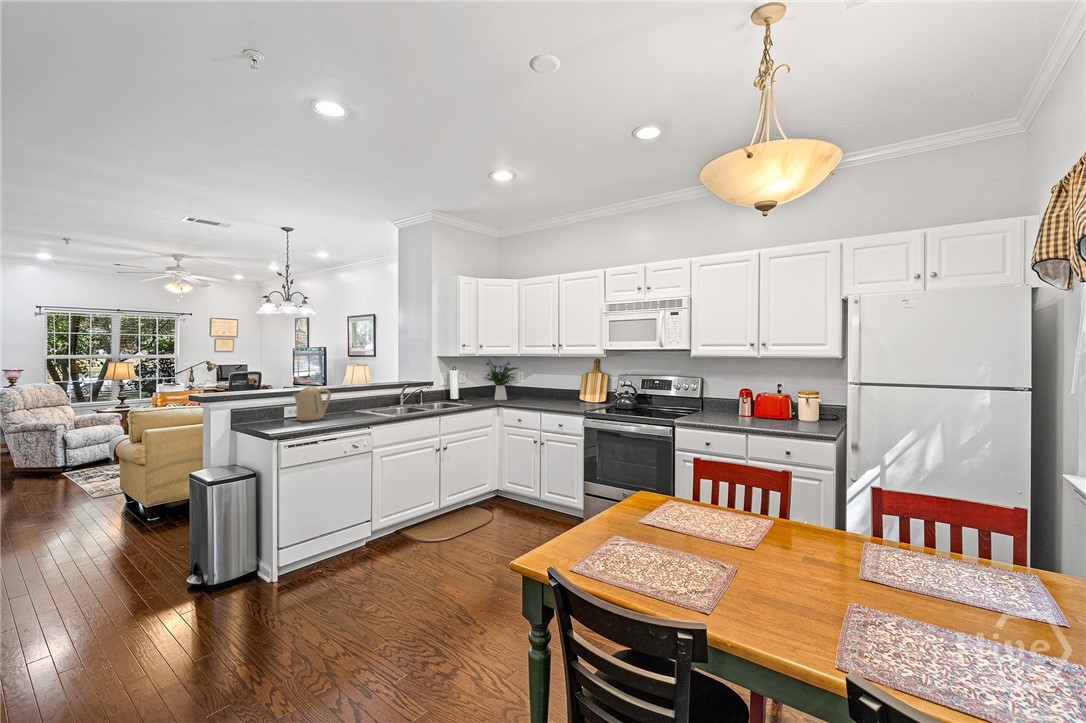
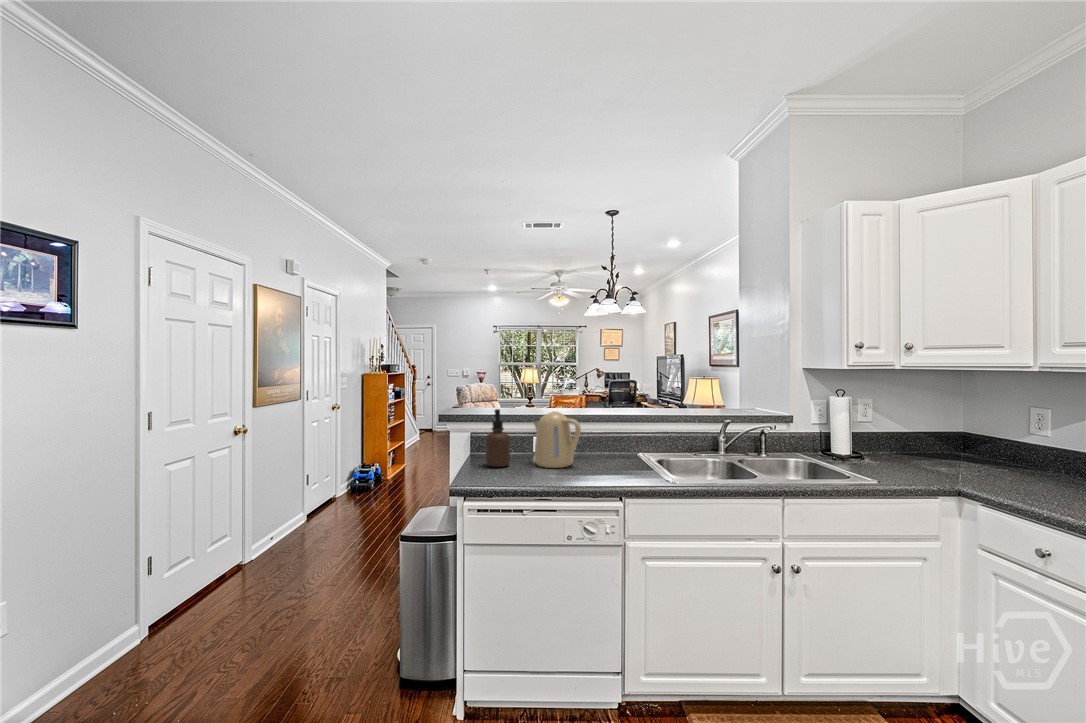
flower arrangement: present [484,359,518,400] -> none [909,376,1024,474]
soap dispenser: none [262,387,282,425] -> present [485,409,510,467]

